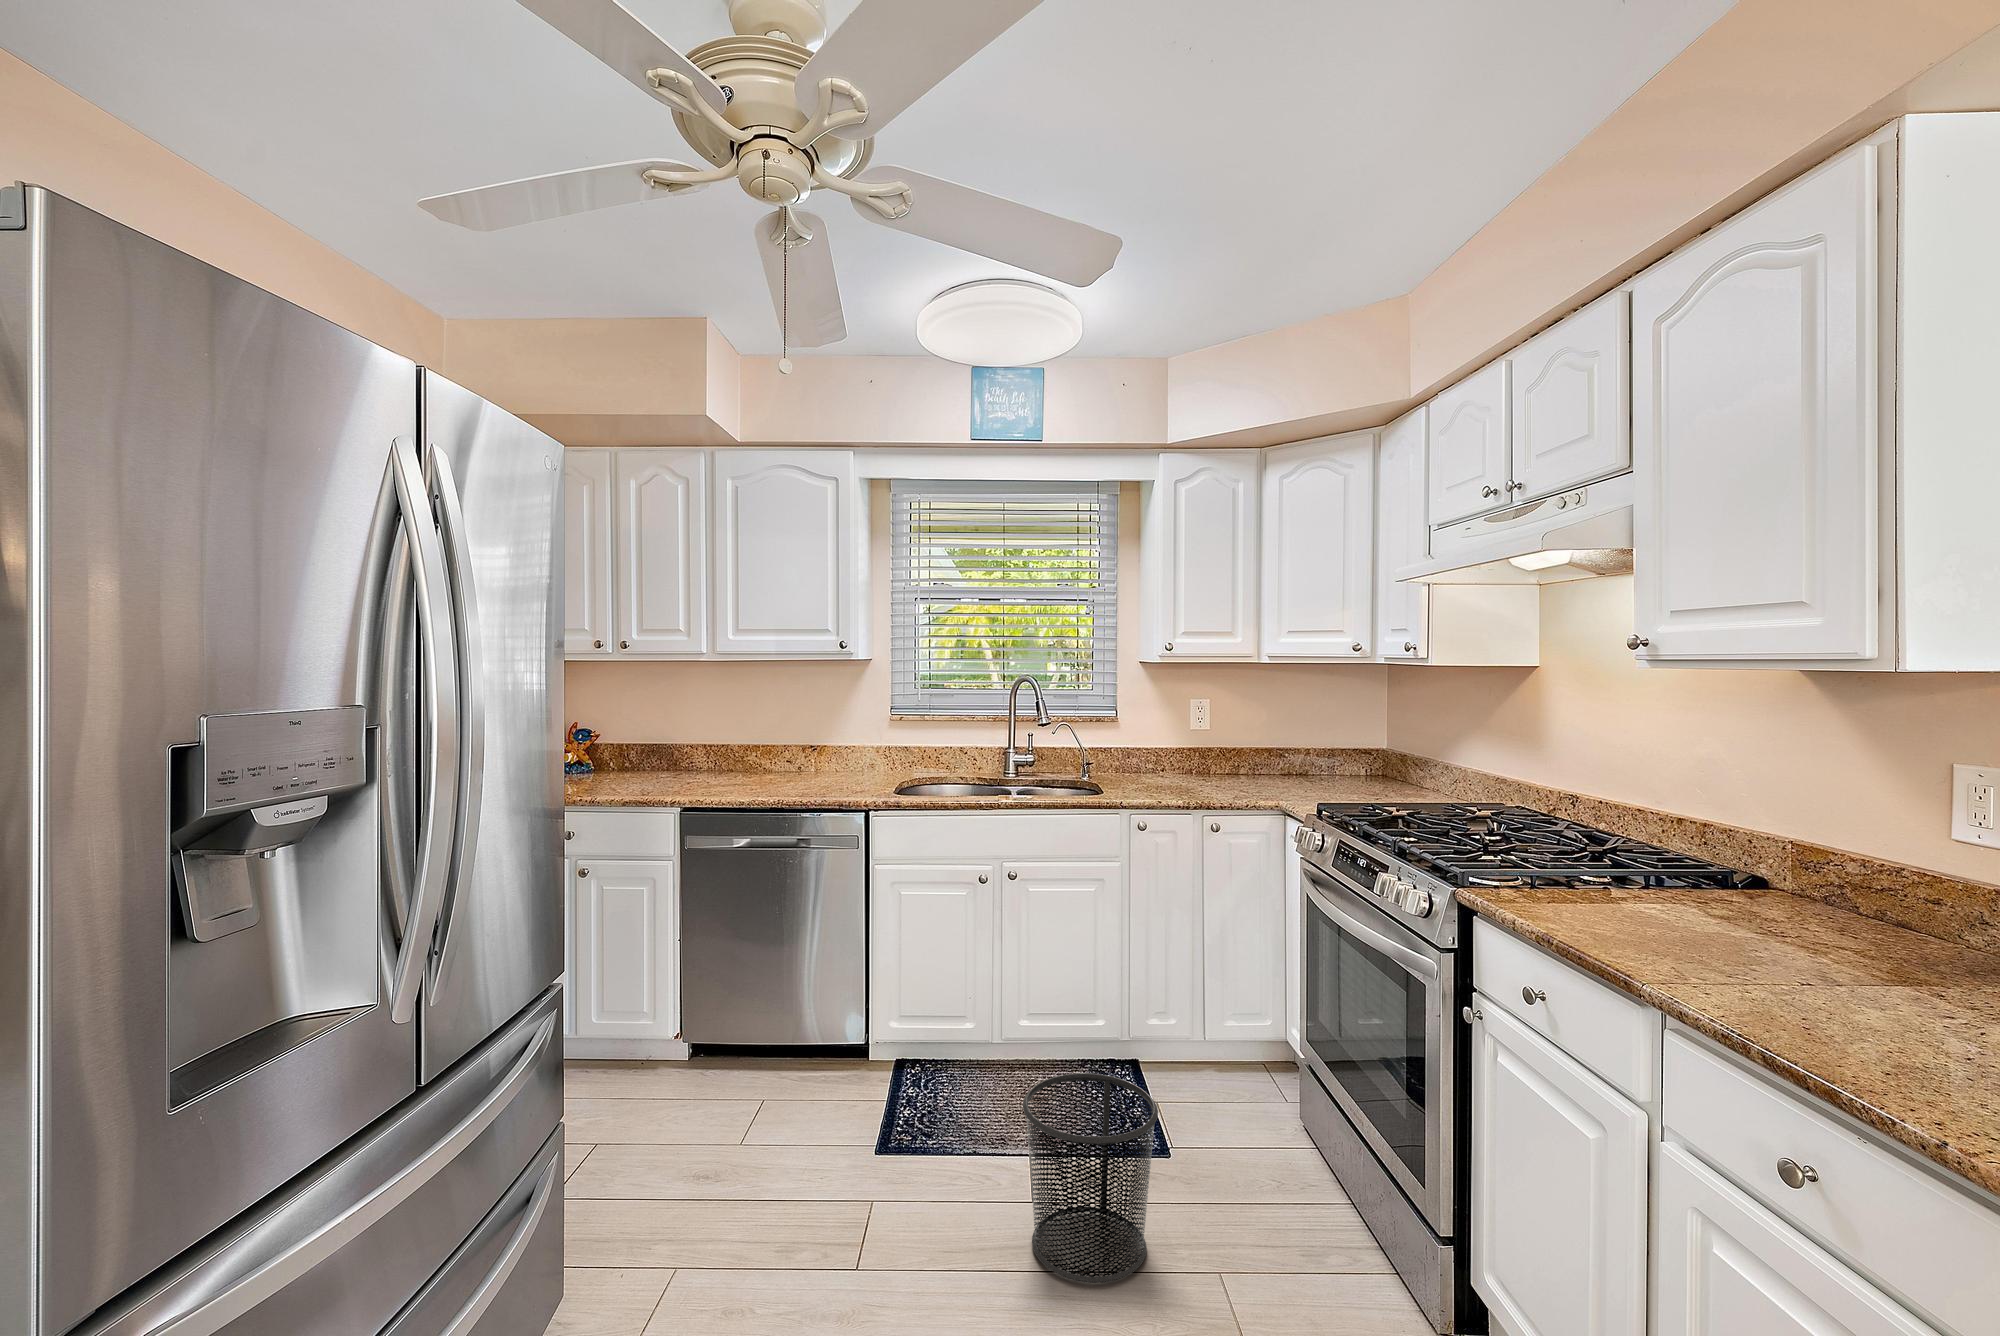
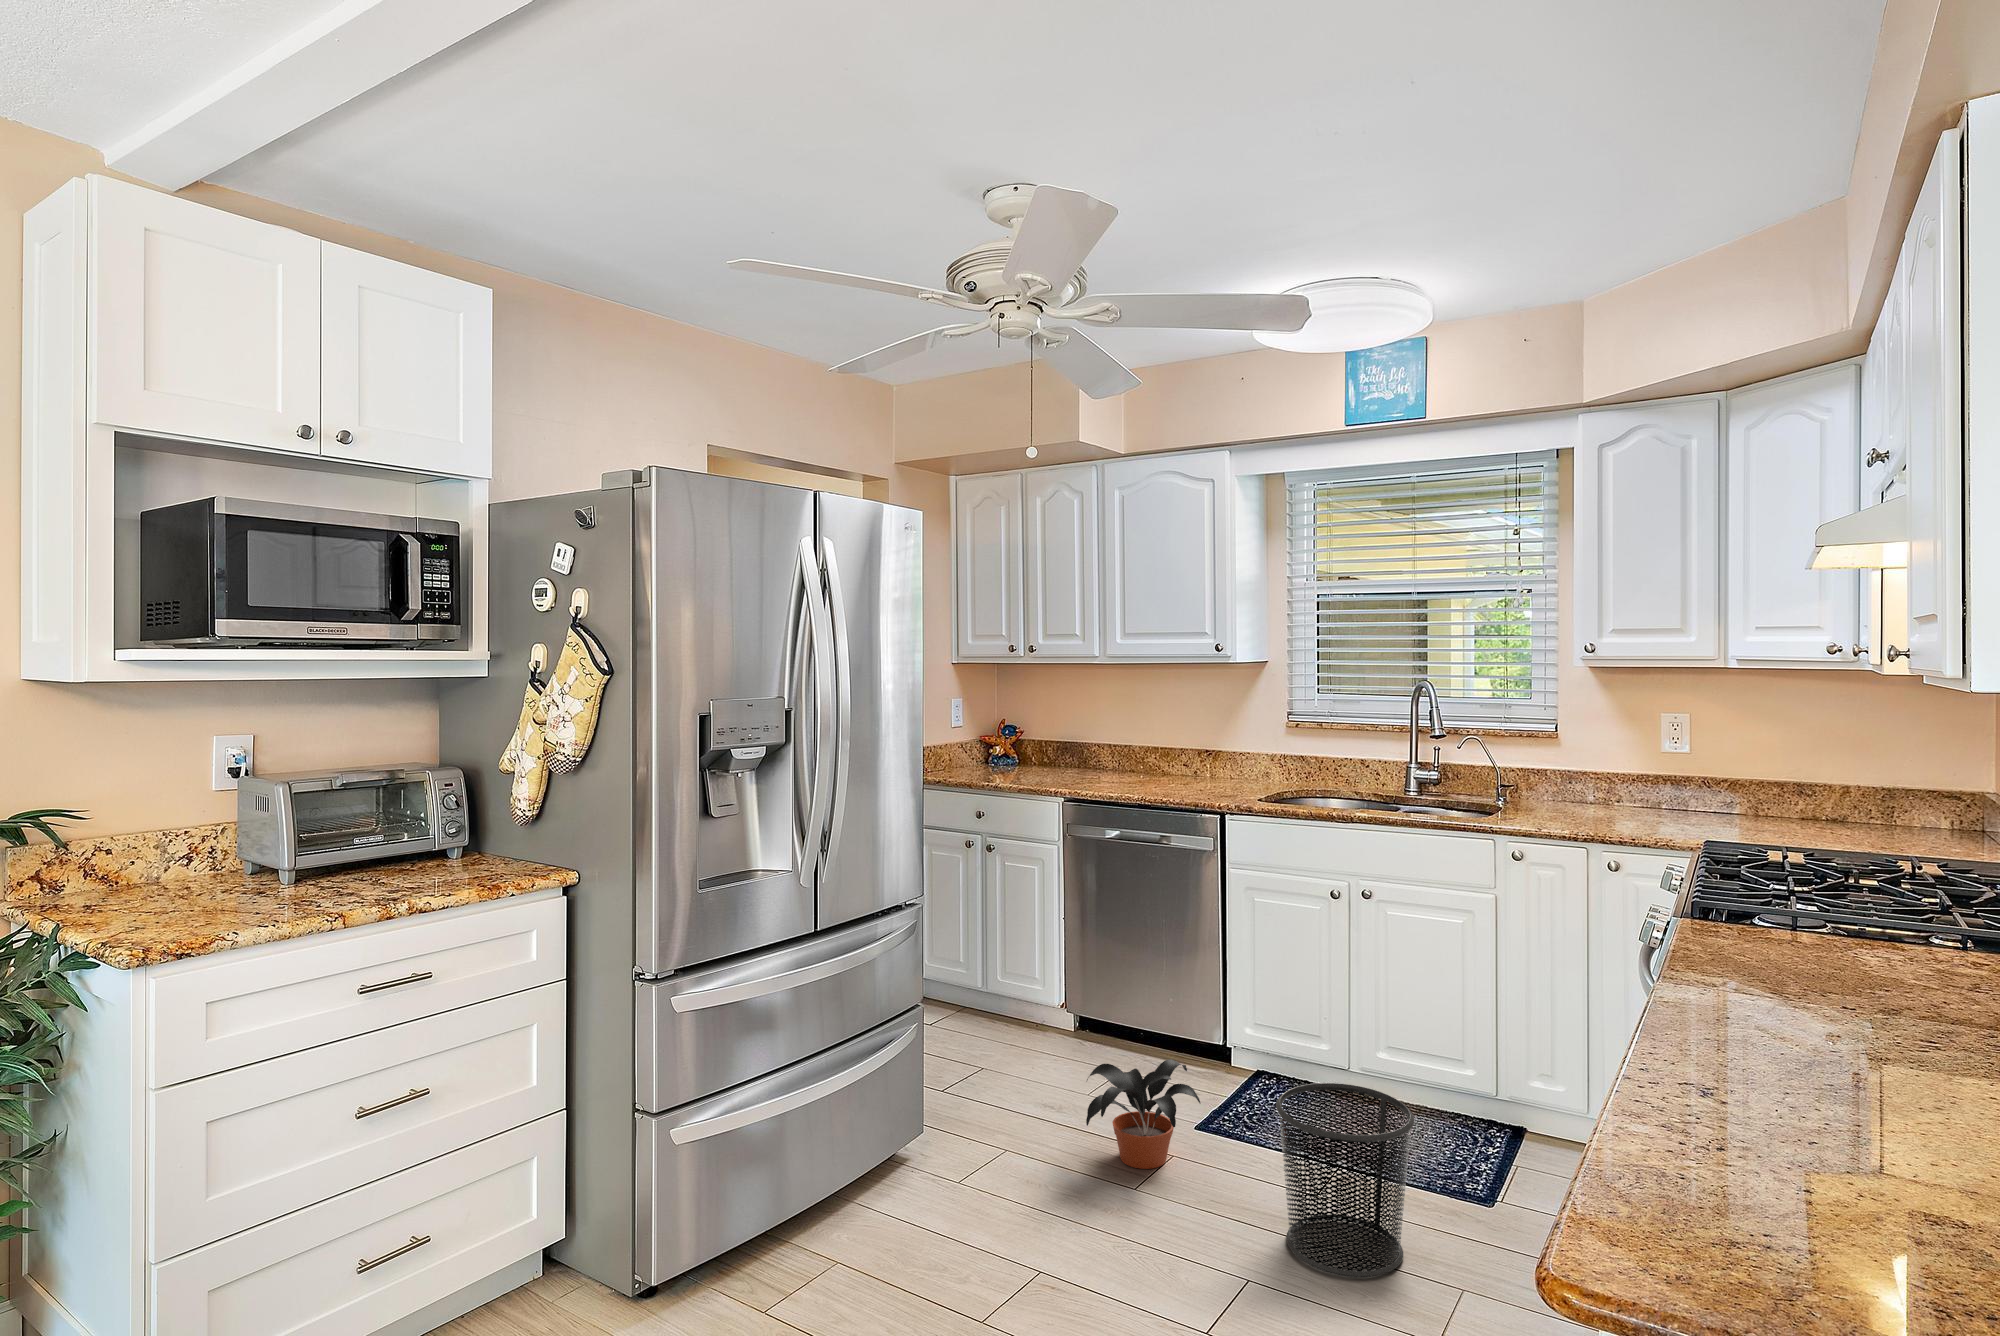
potted plant: none [771,1081,903,1216] -> present [1086,1059,1200,1169]

